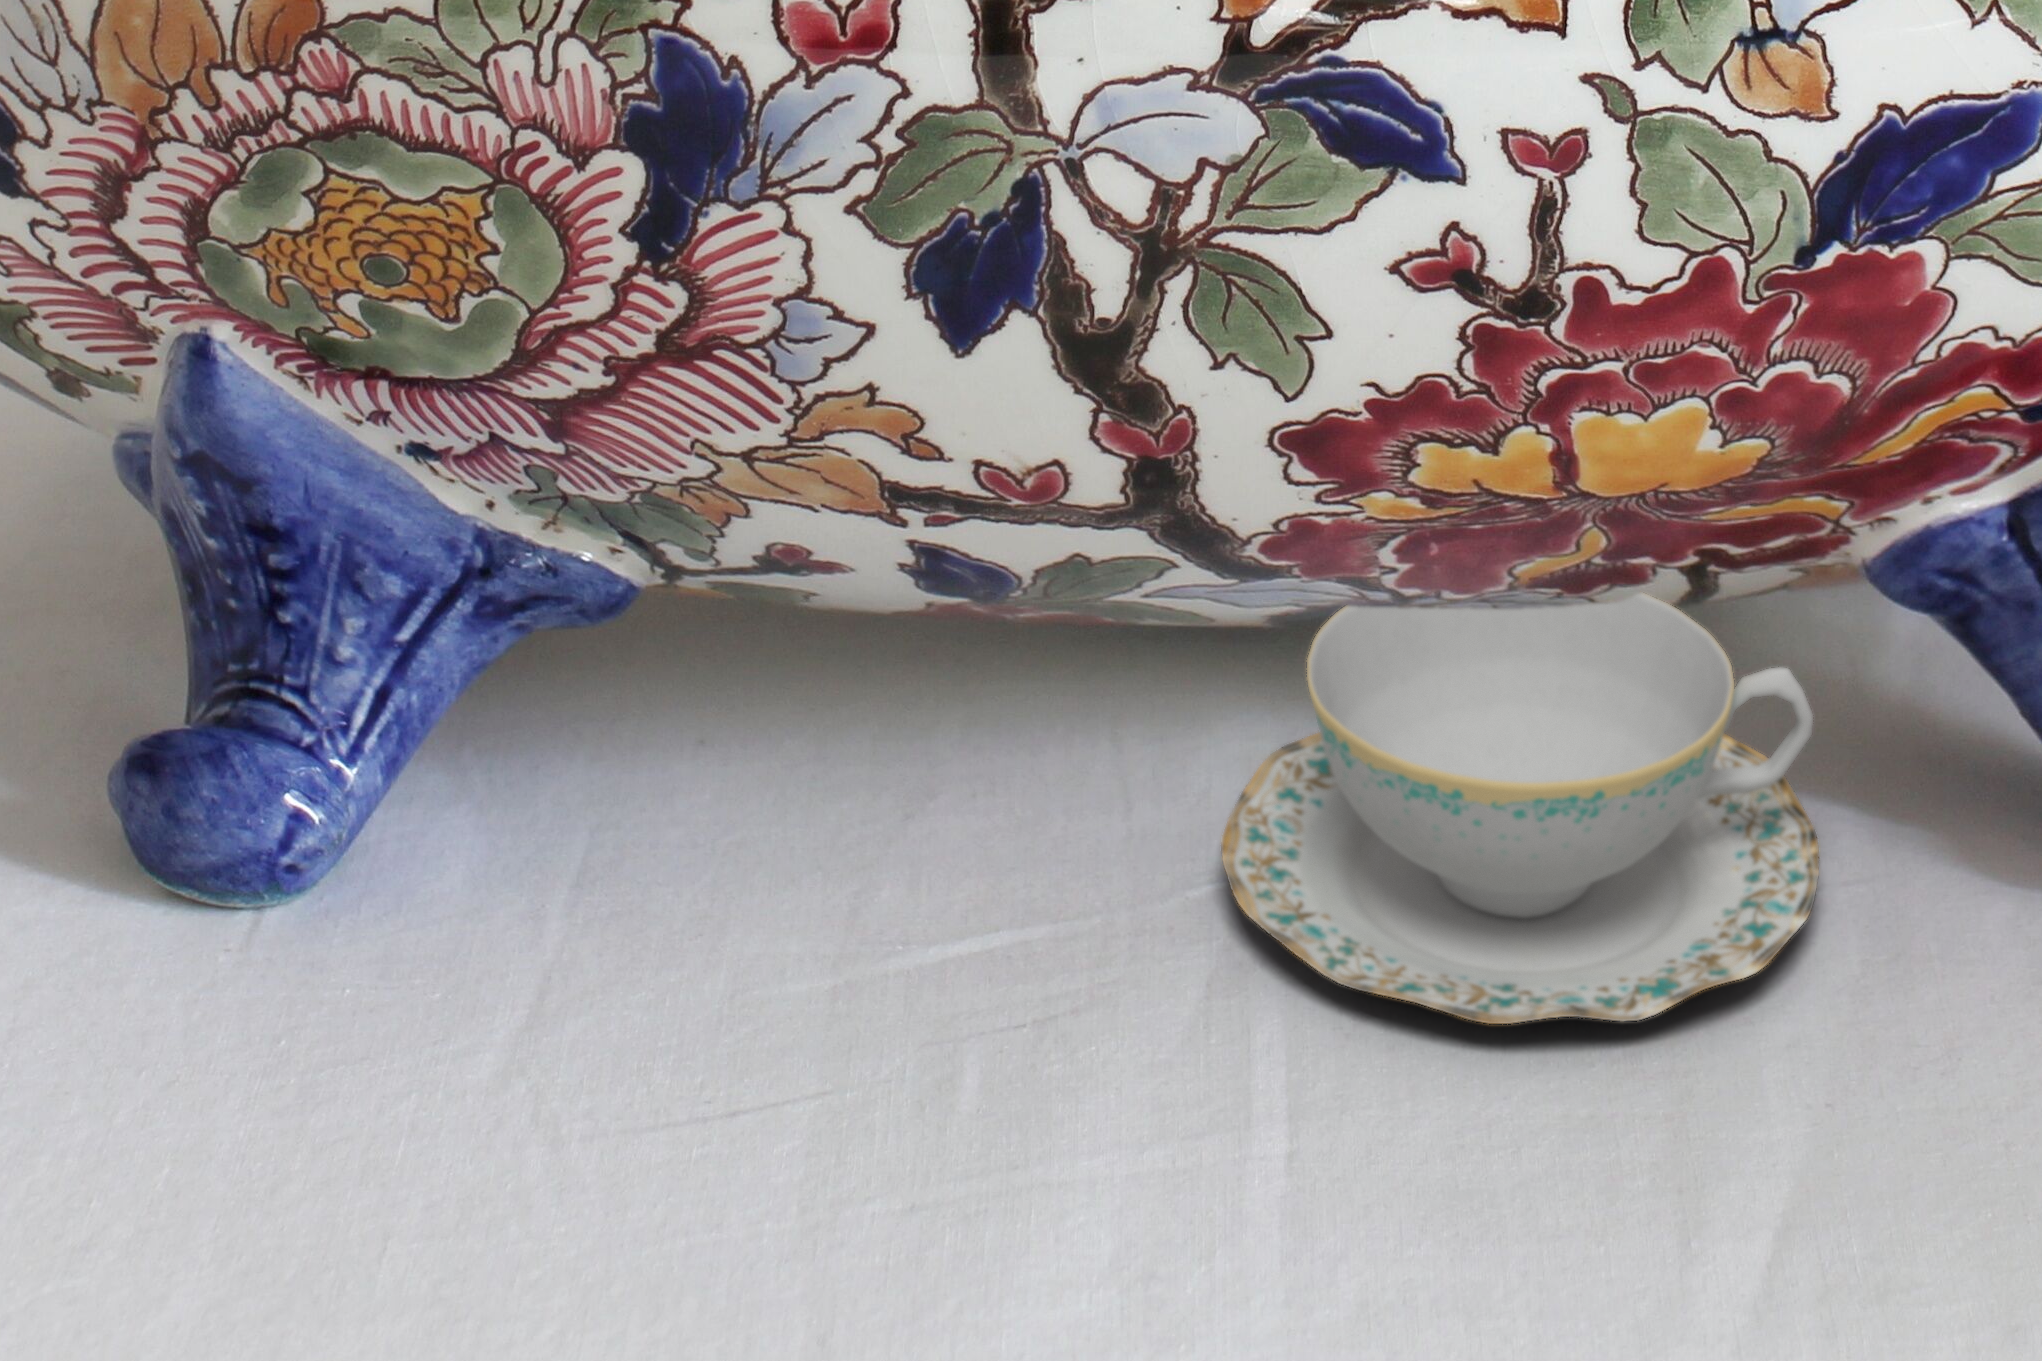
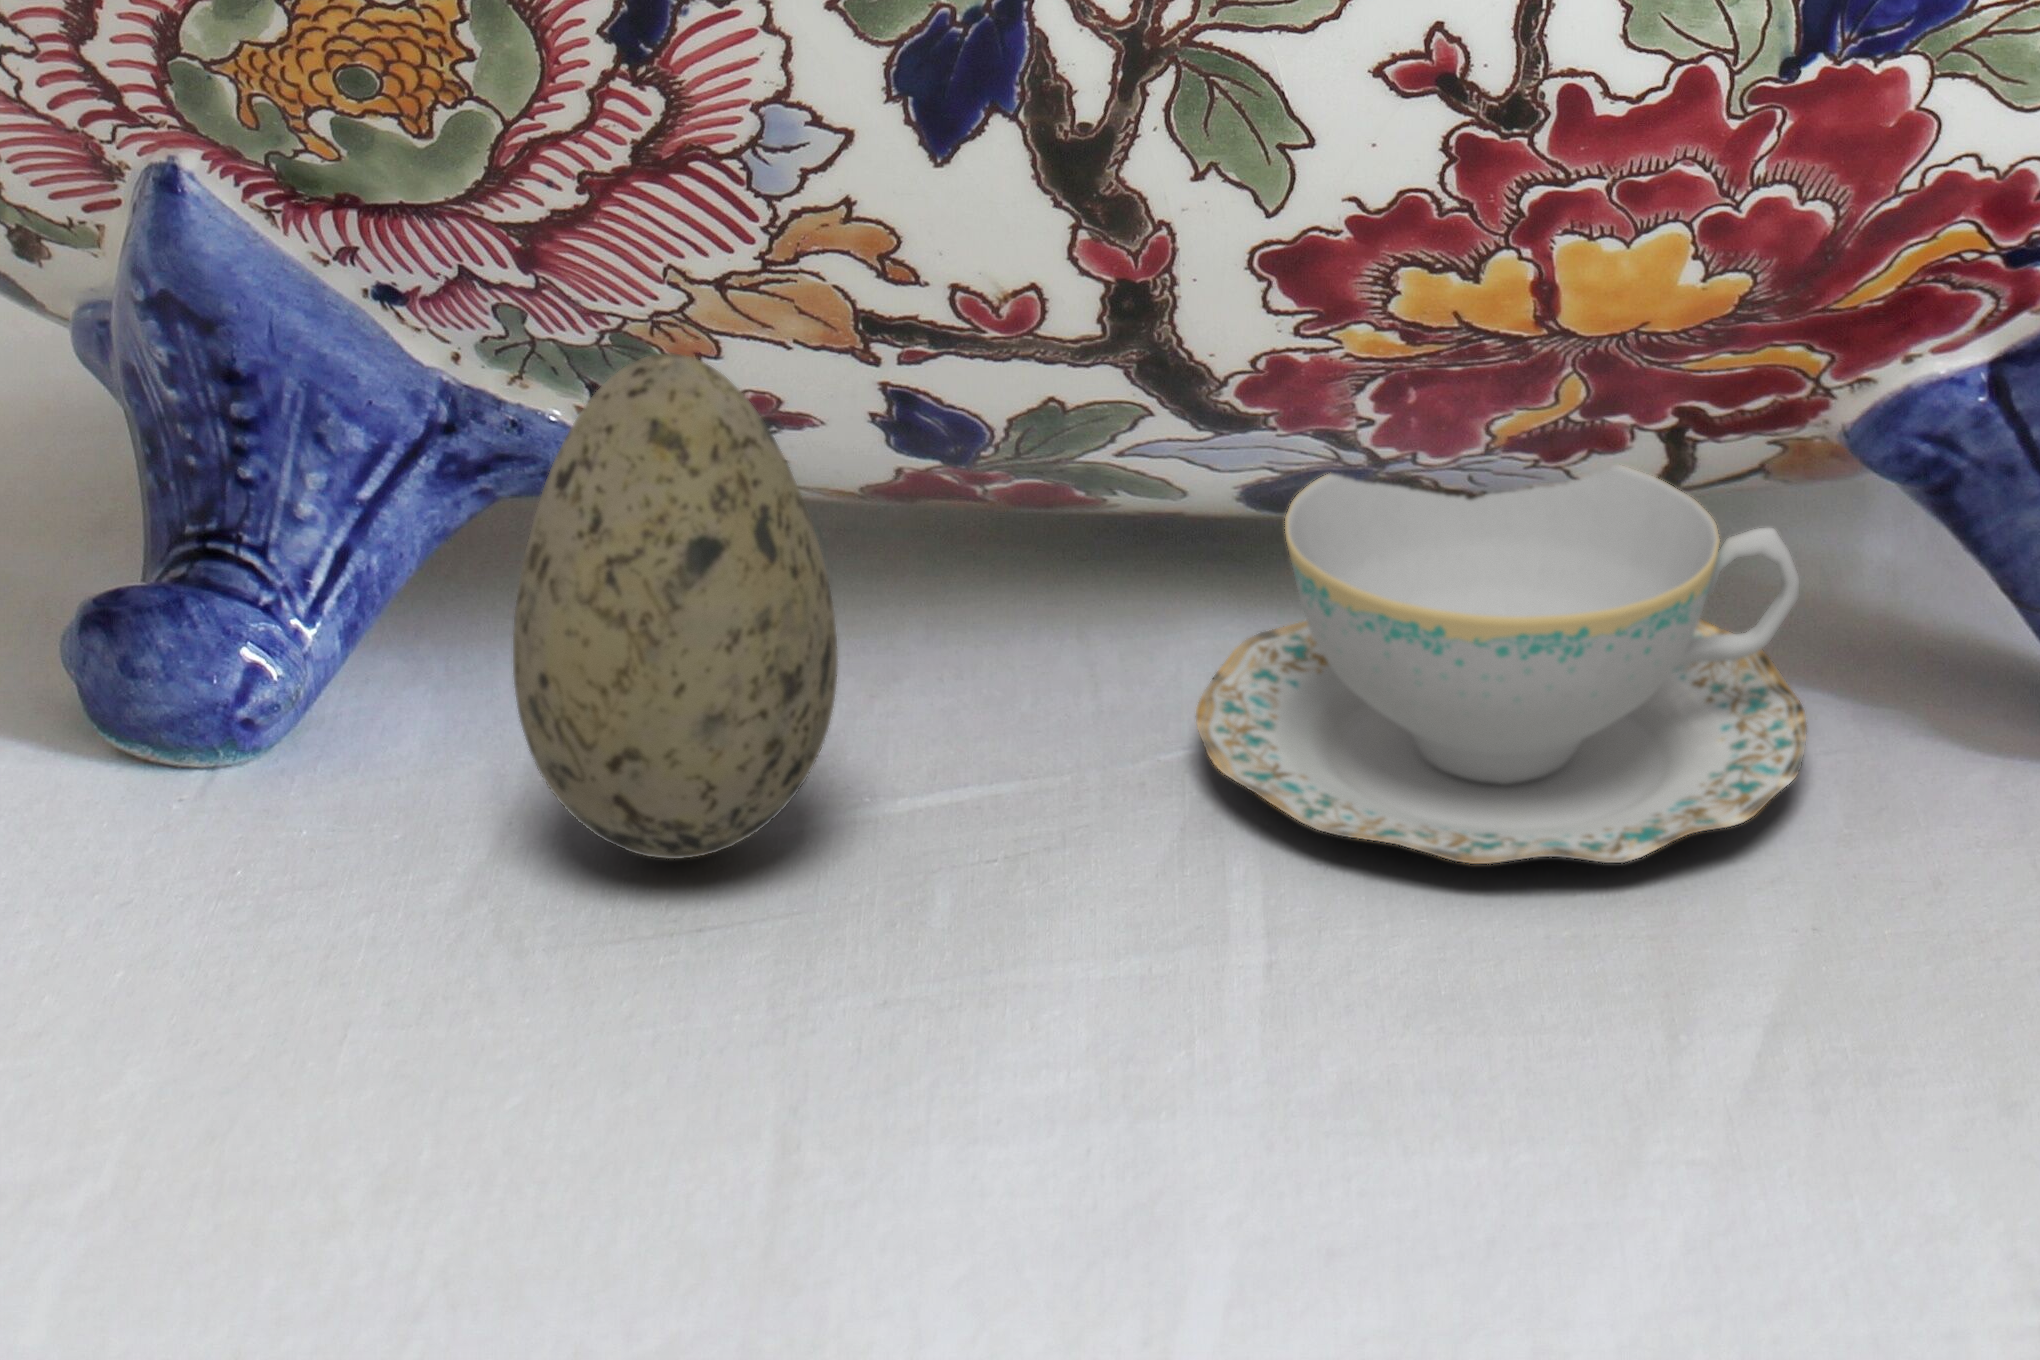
decorative egg: none [552,544,869,1018] -> present [513,354,838,859]

